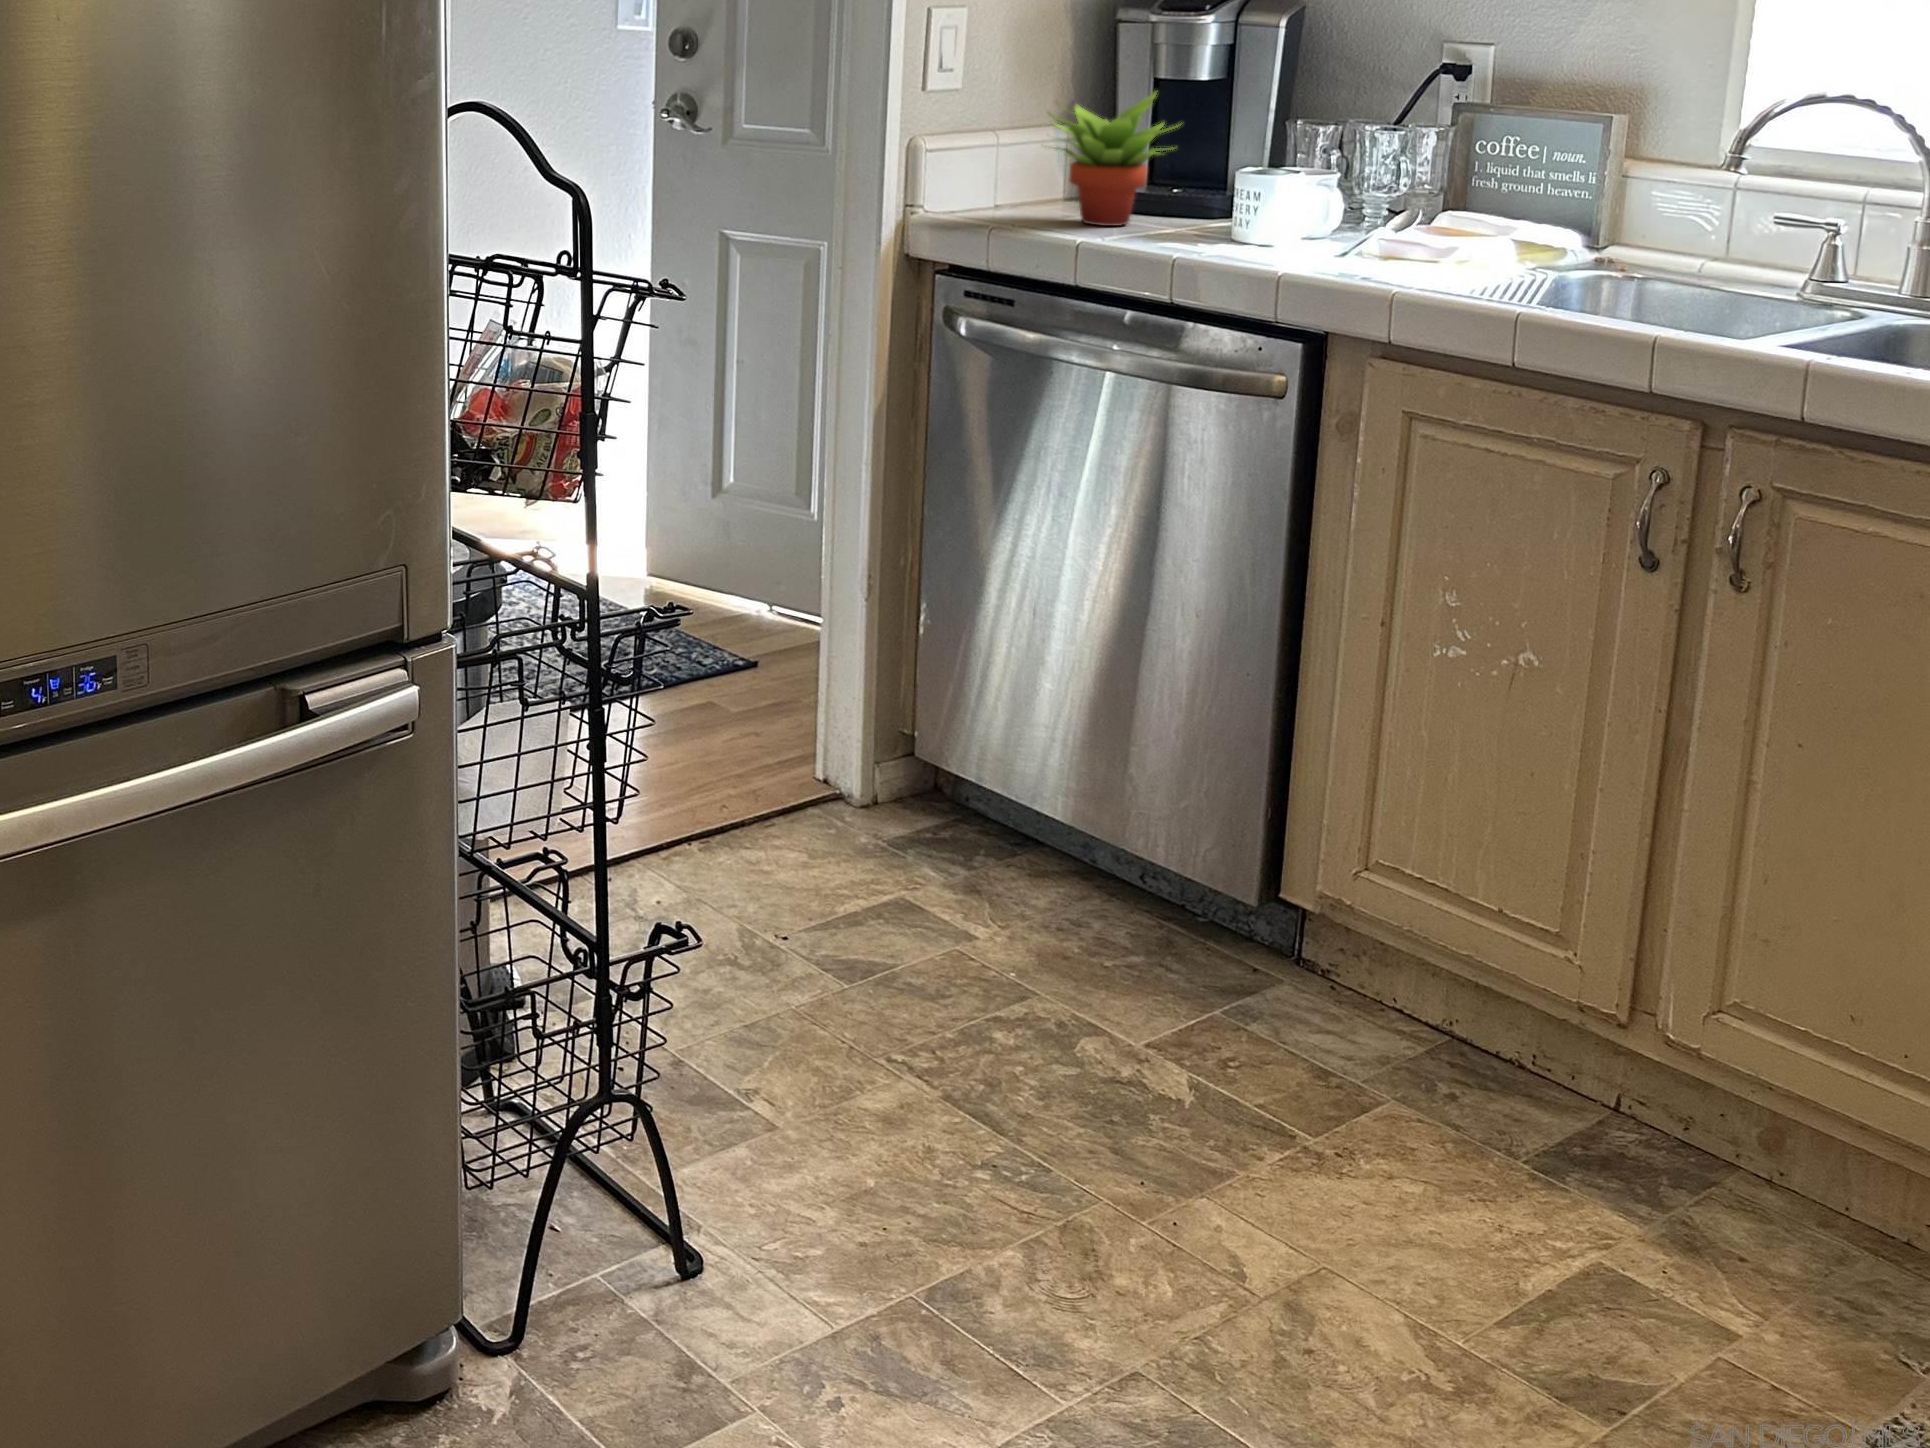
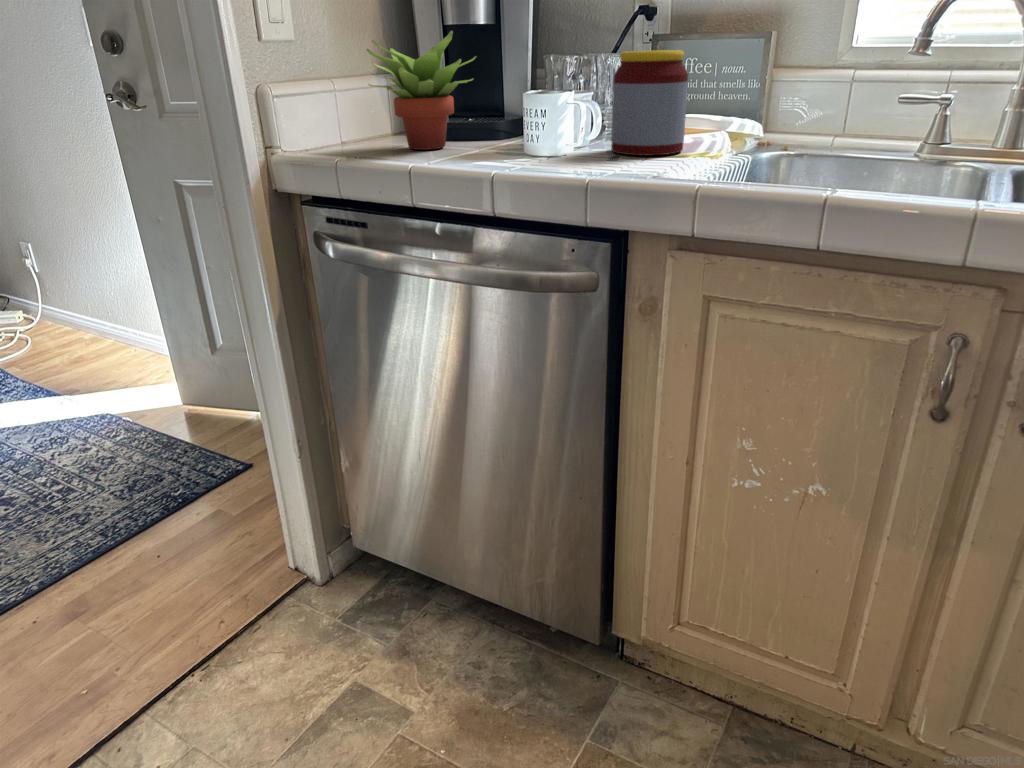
jar: none [1341,136,1446,259] -> present [611,50,688,156]

